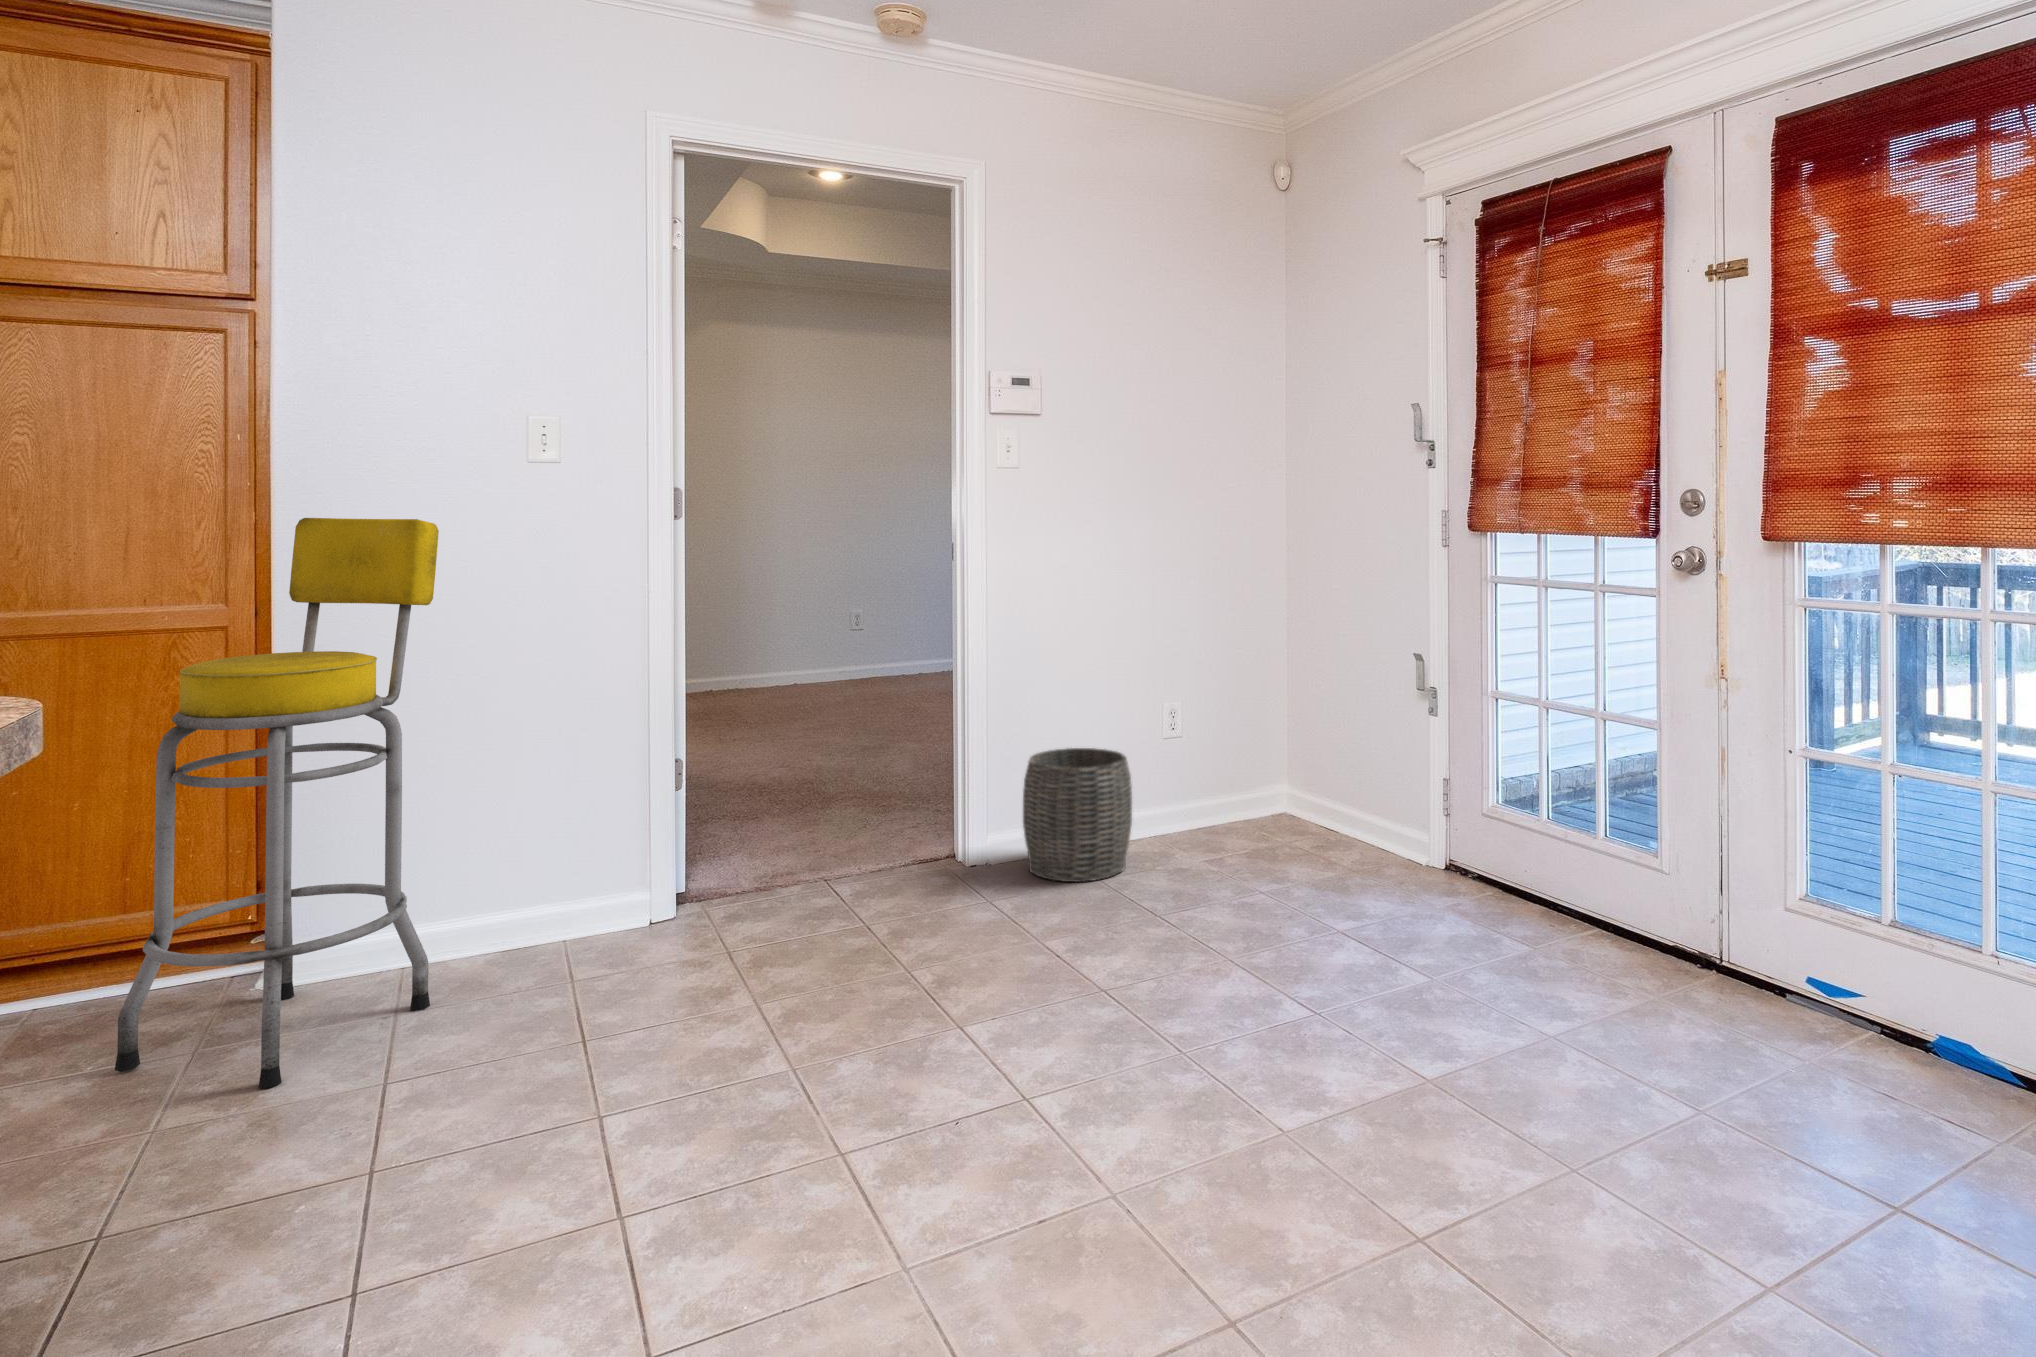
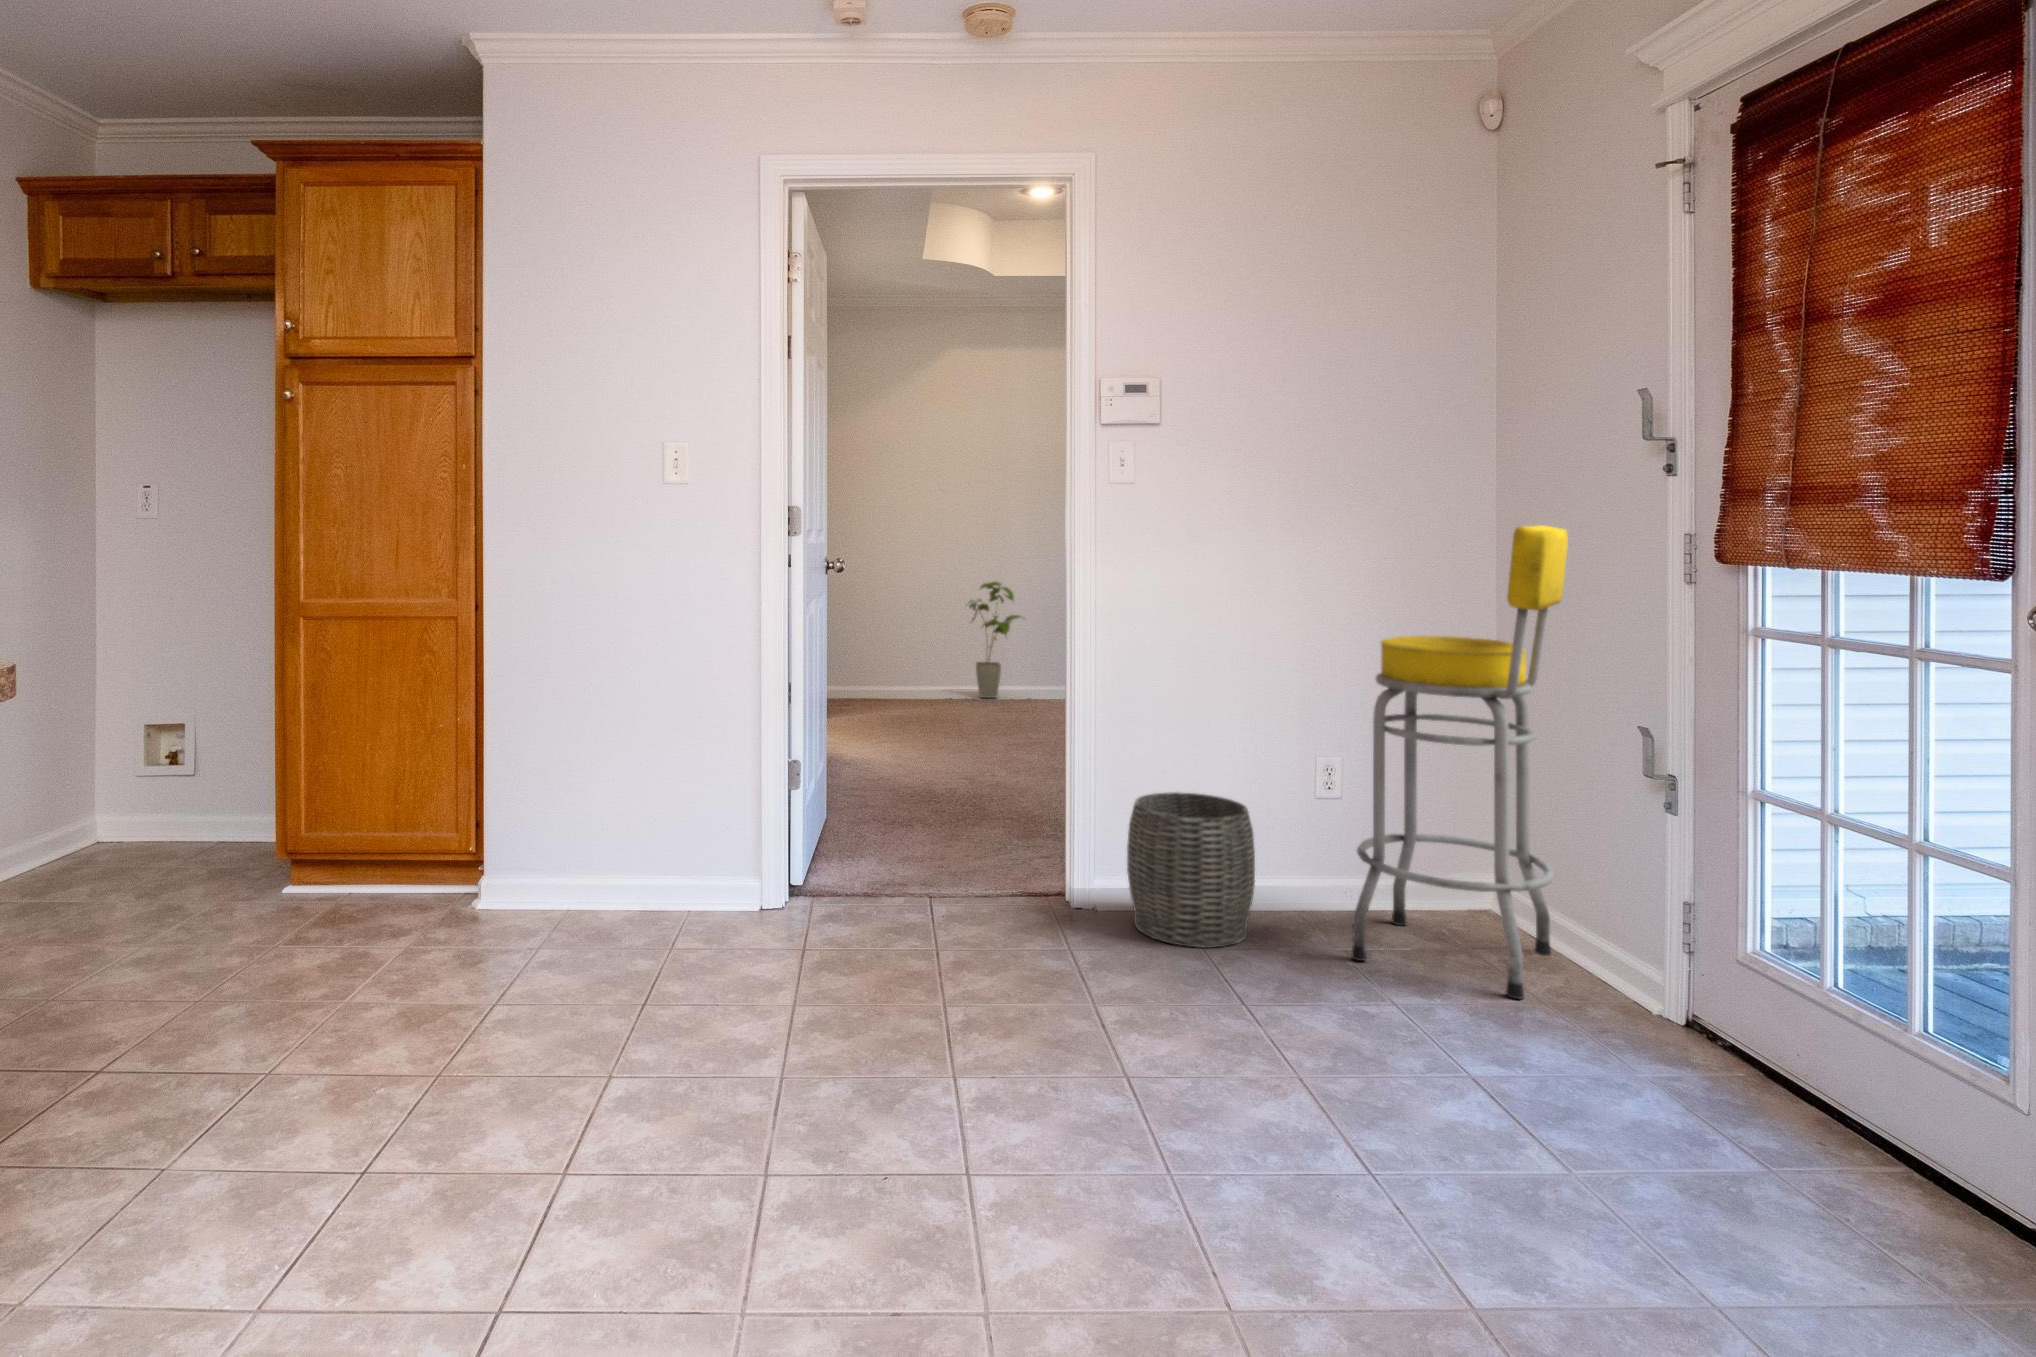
bar stool: present [115,518,439,1088] -> present [1351,525,1568,999]
house plant: none [728,572,793,693] -> present [969,582,1022,698]

